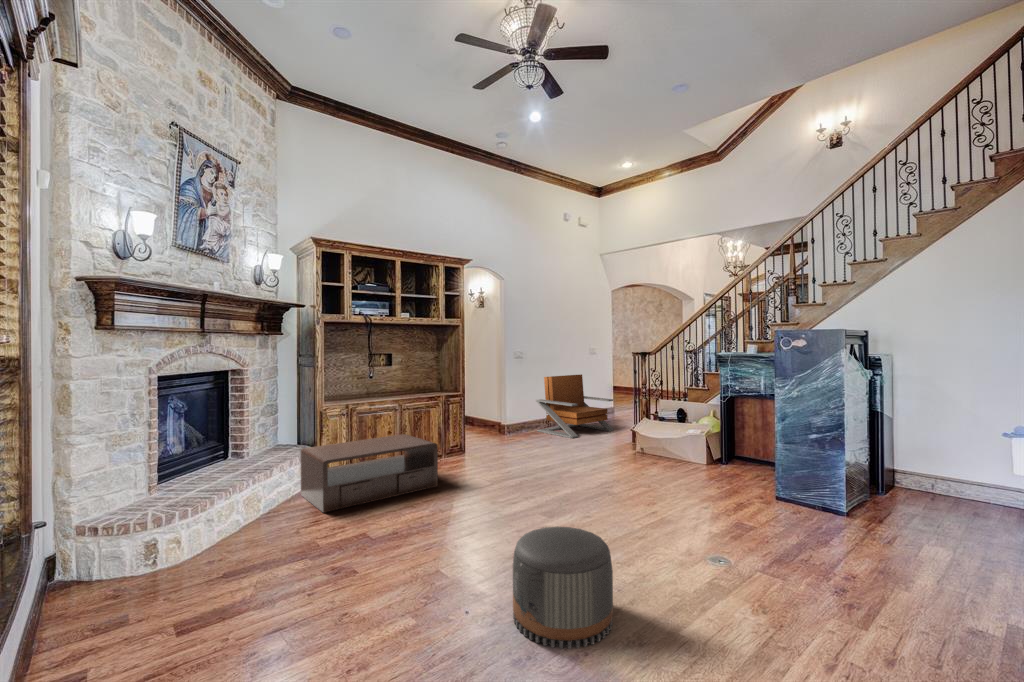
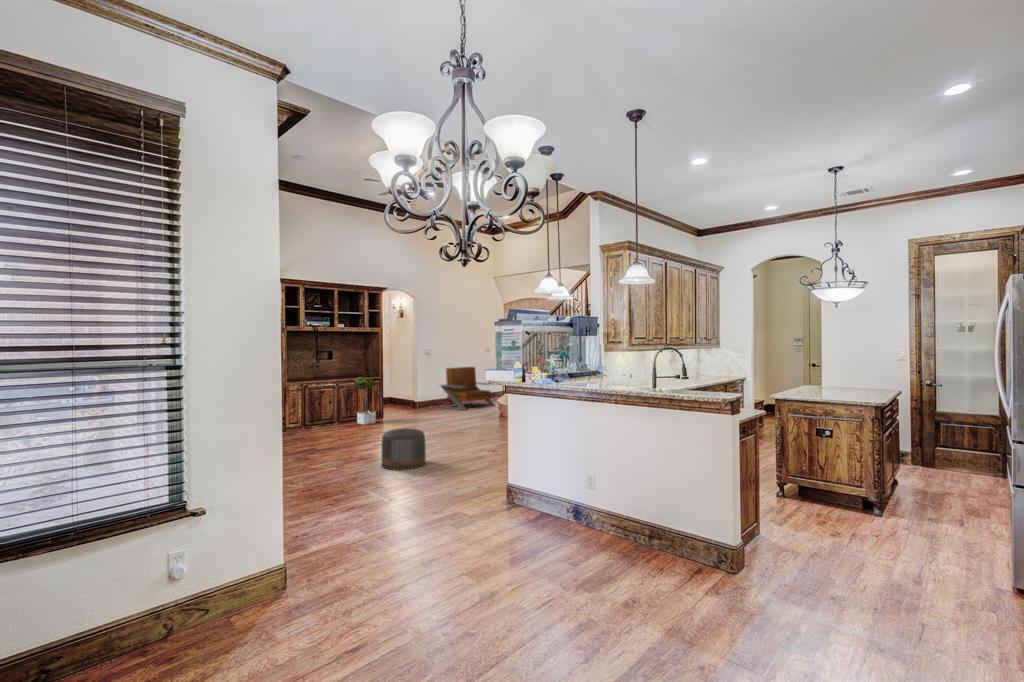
potted tree: none [424,392,457,467] -> present [354,377,376,425]
coffee table: present [301,434,438,513] -> none [274,402,360,442]

